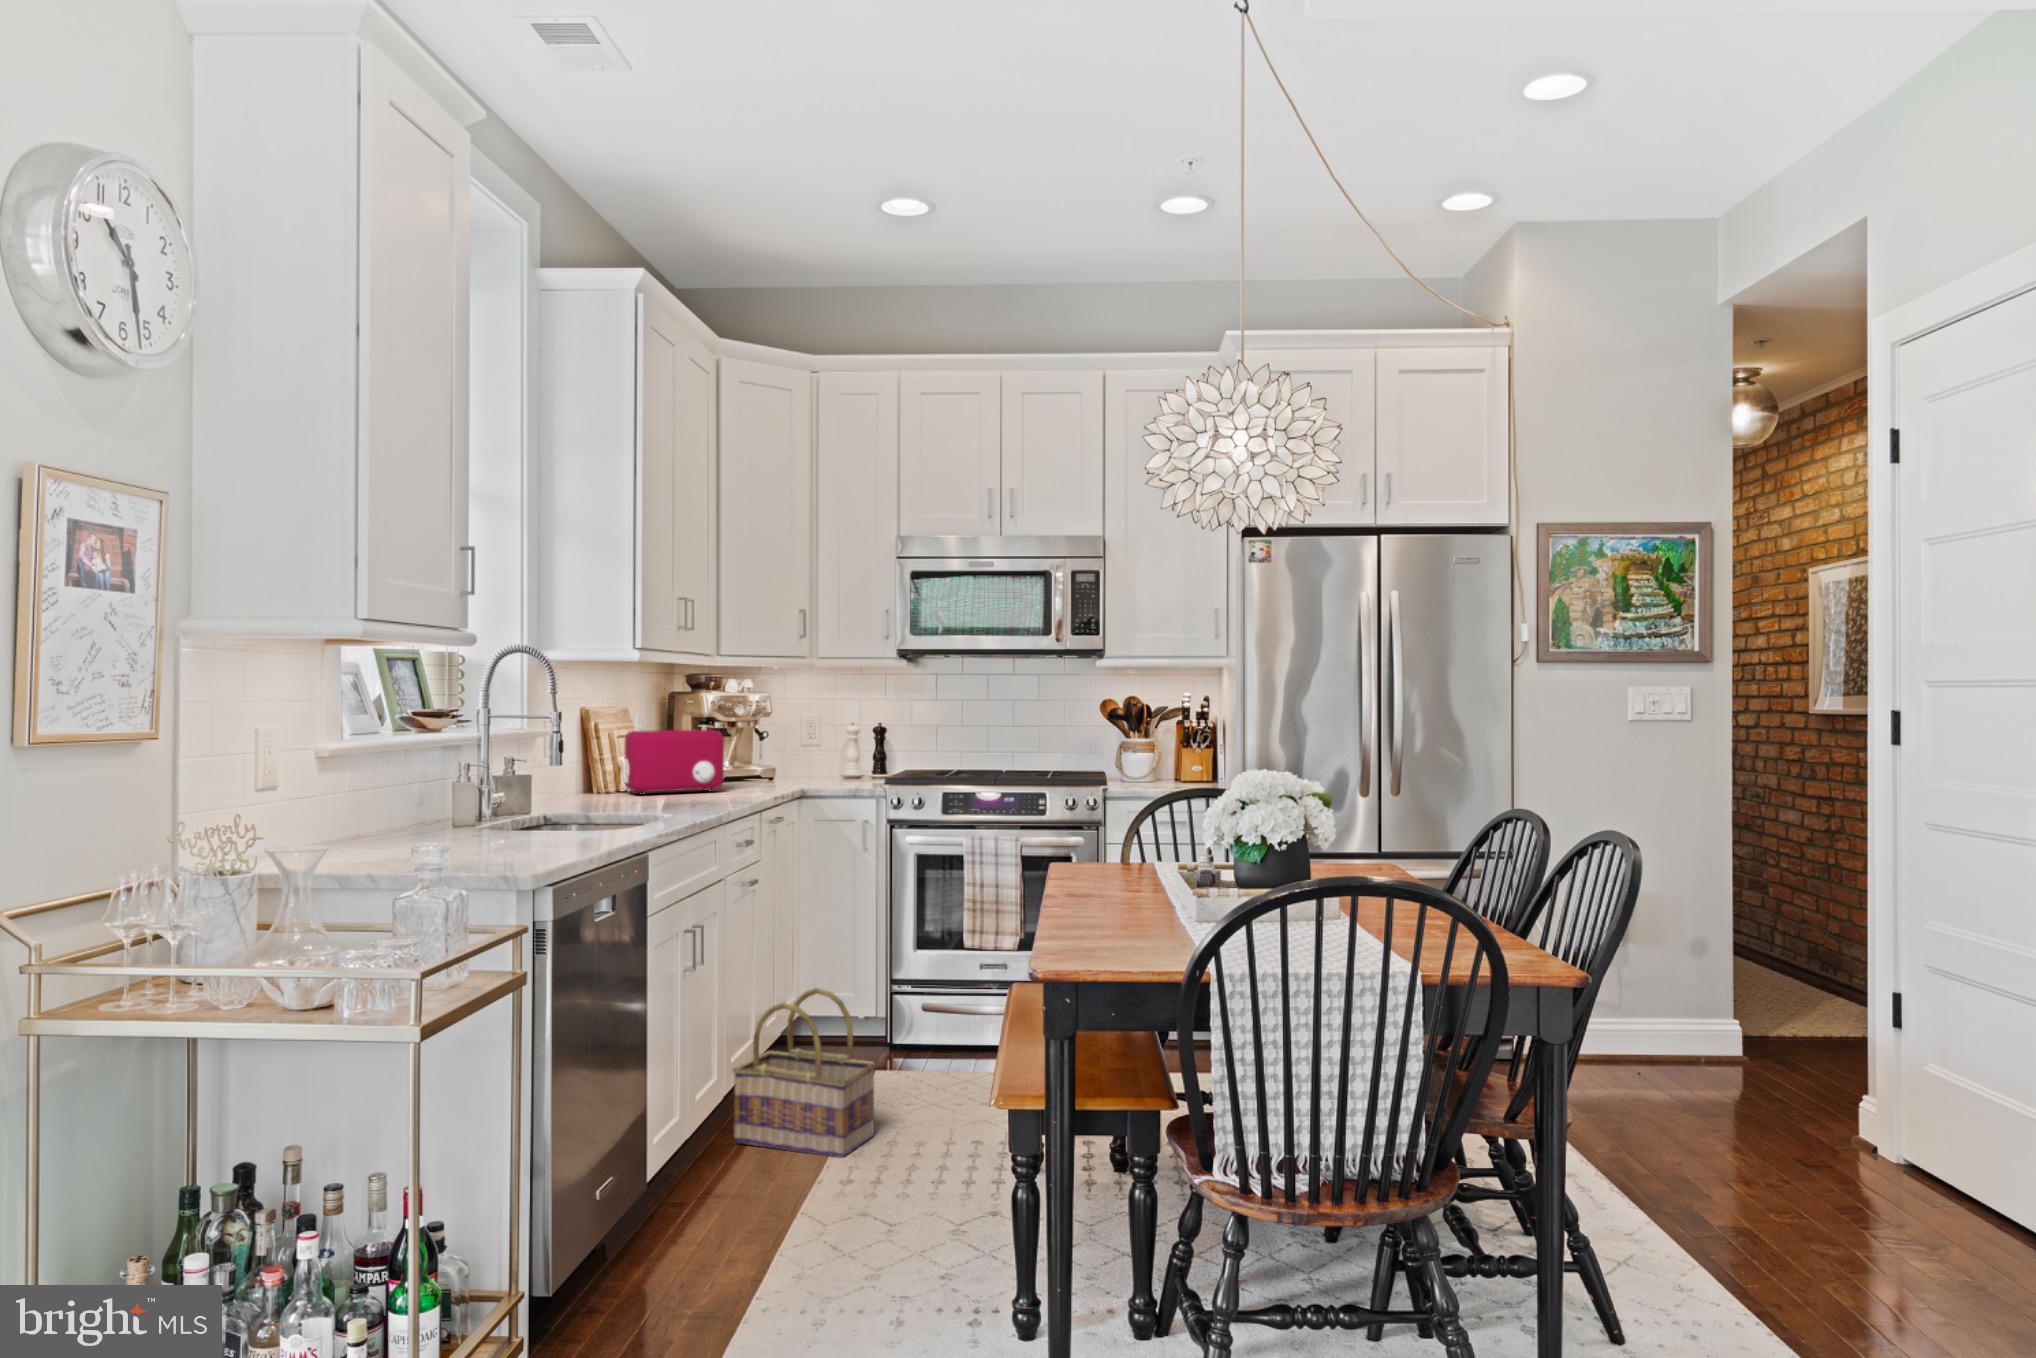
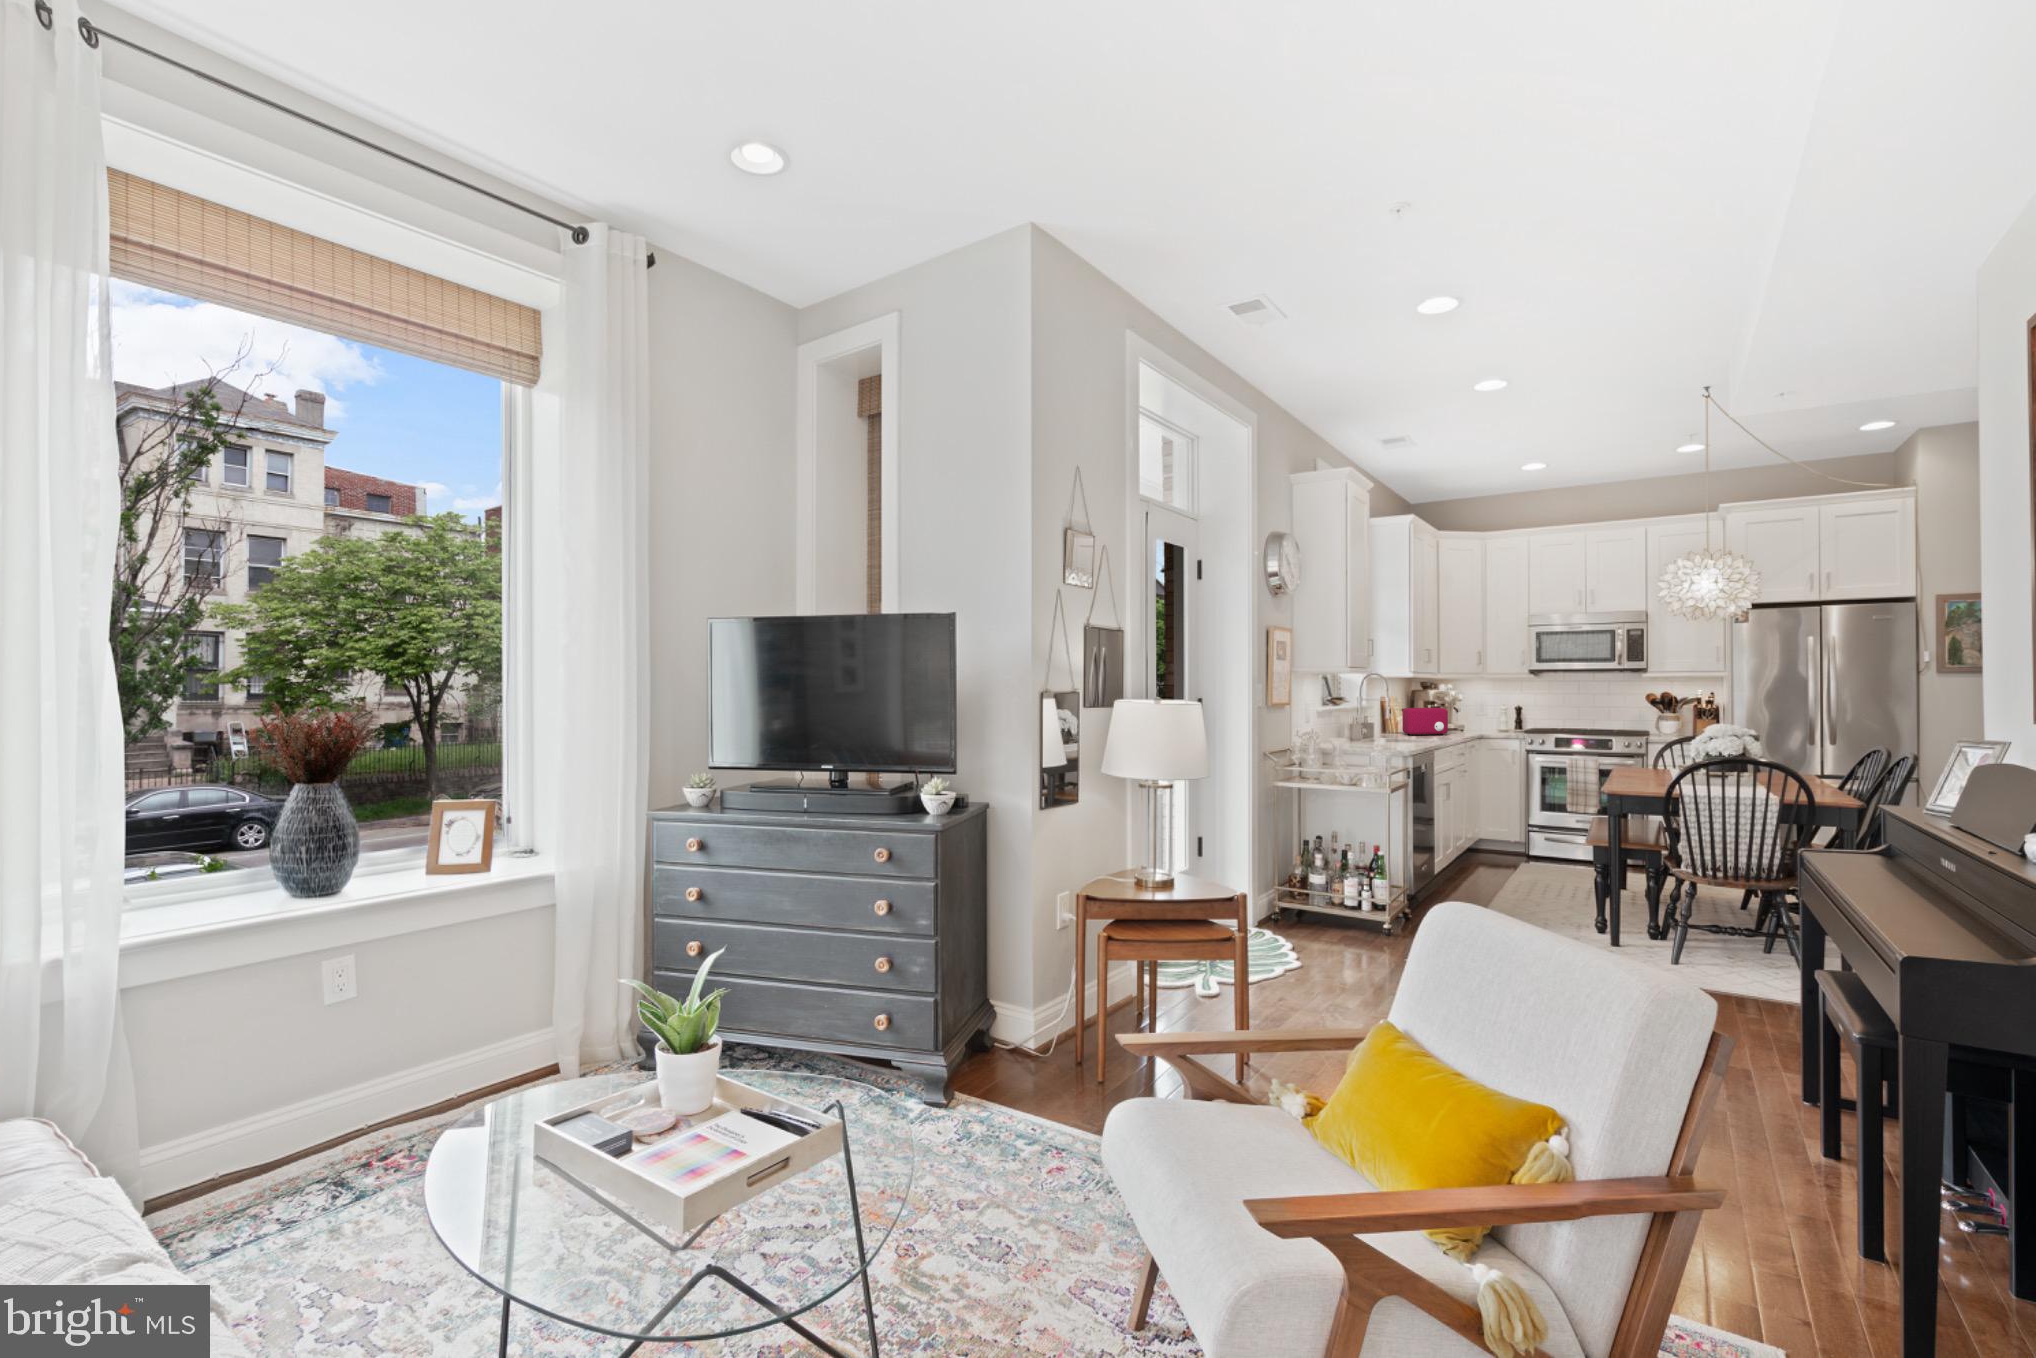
basket: present [733,988,876,1158] -> none [1466,819,1531,886]

